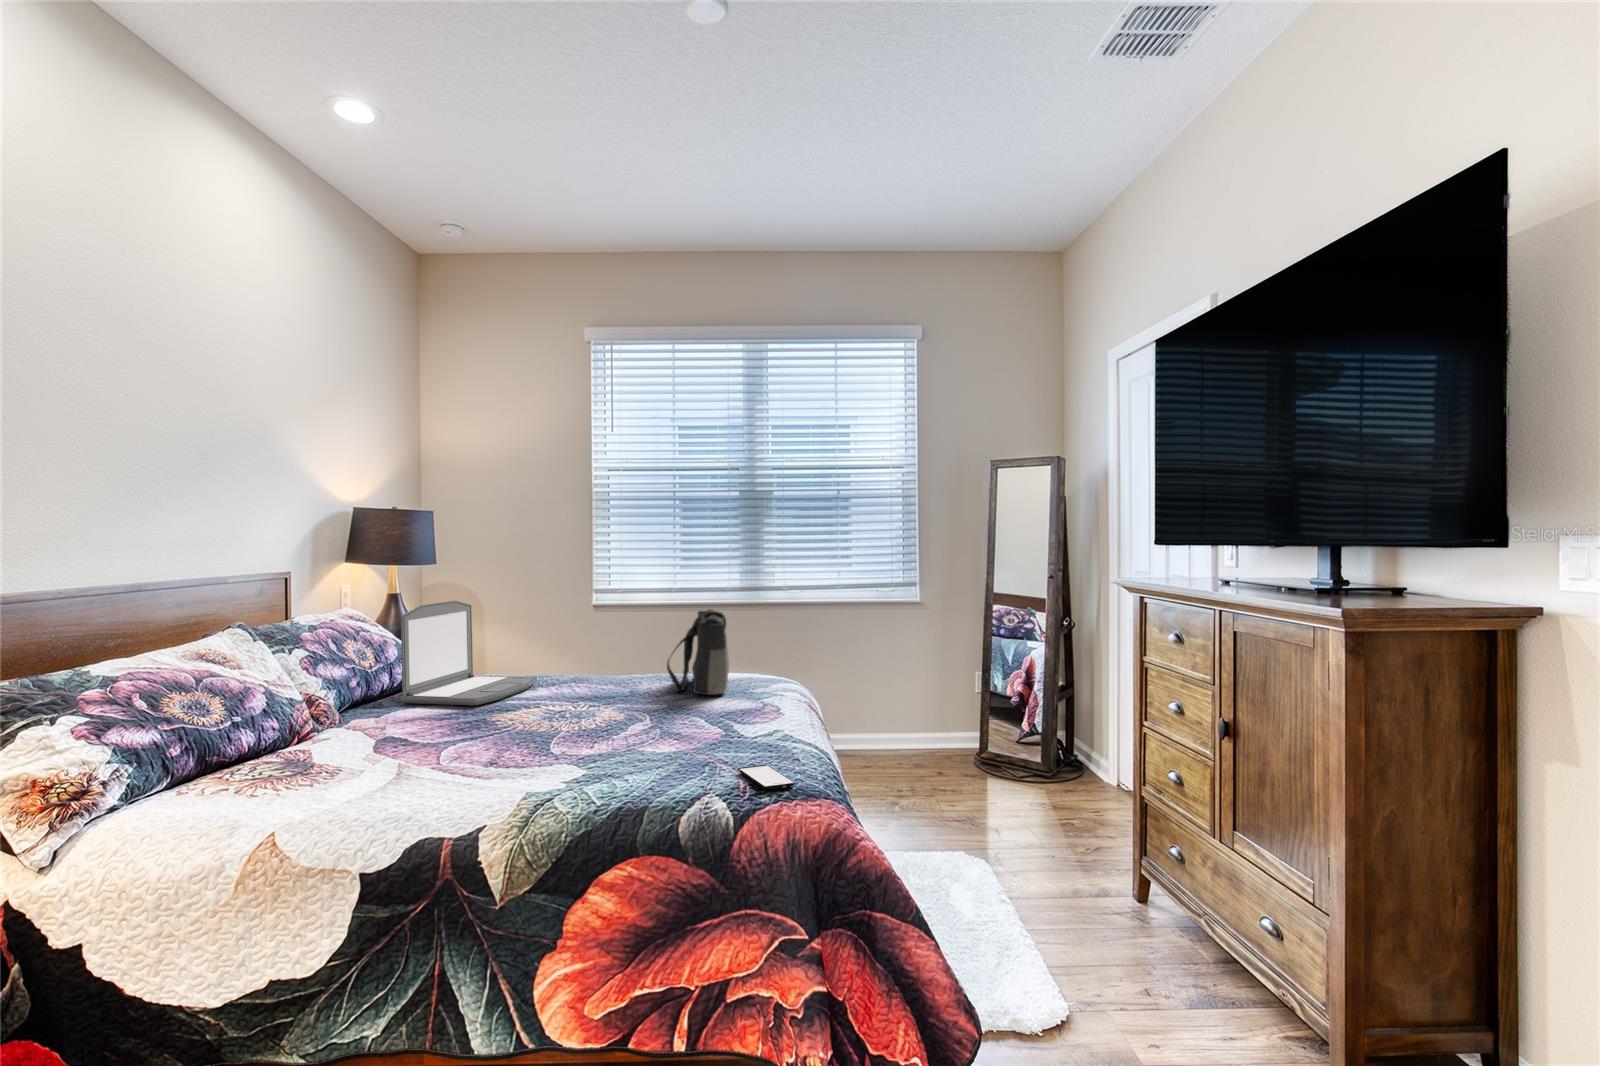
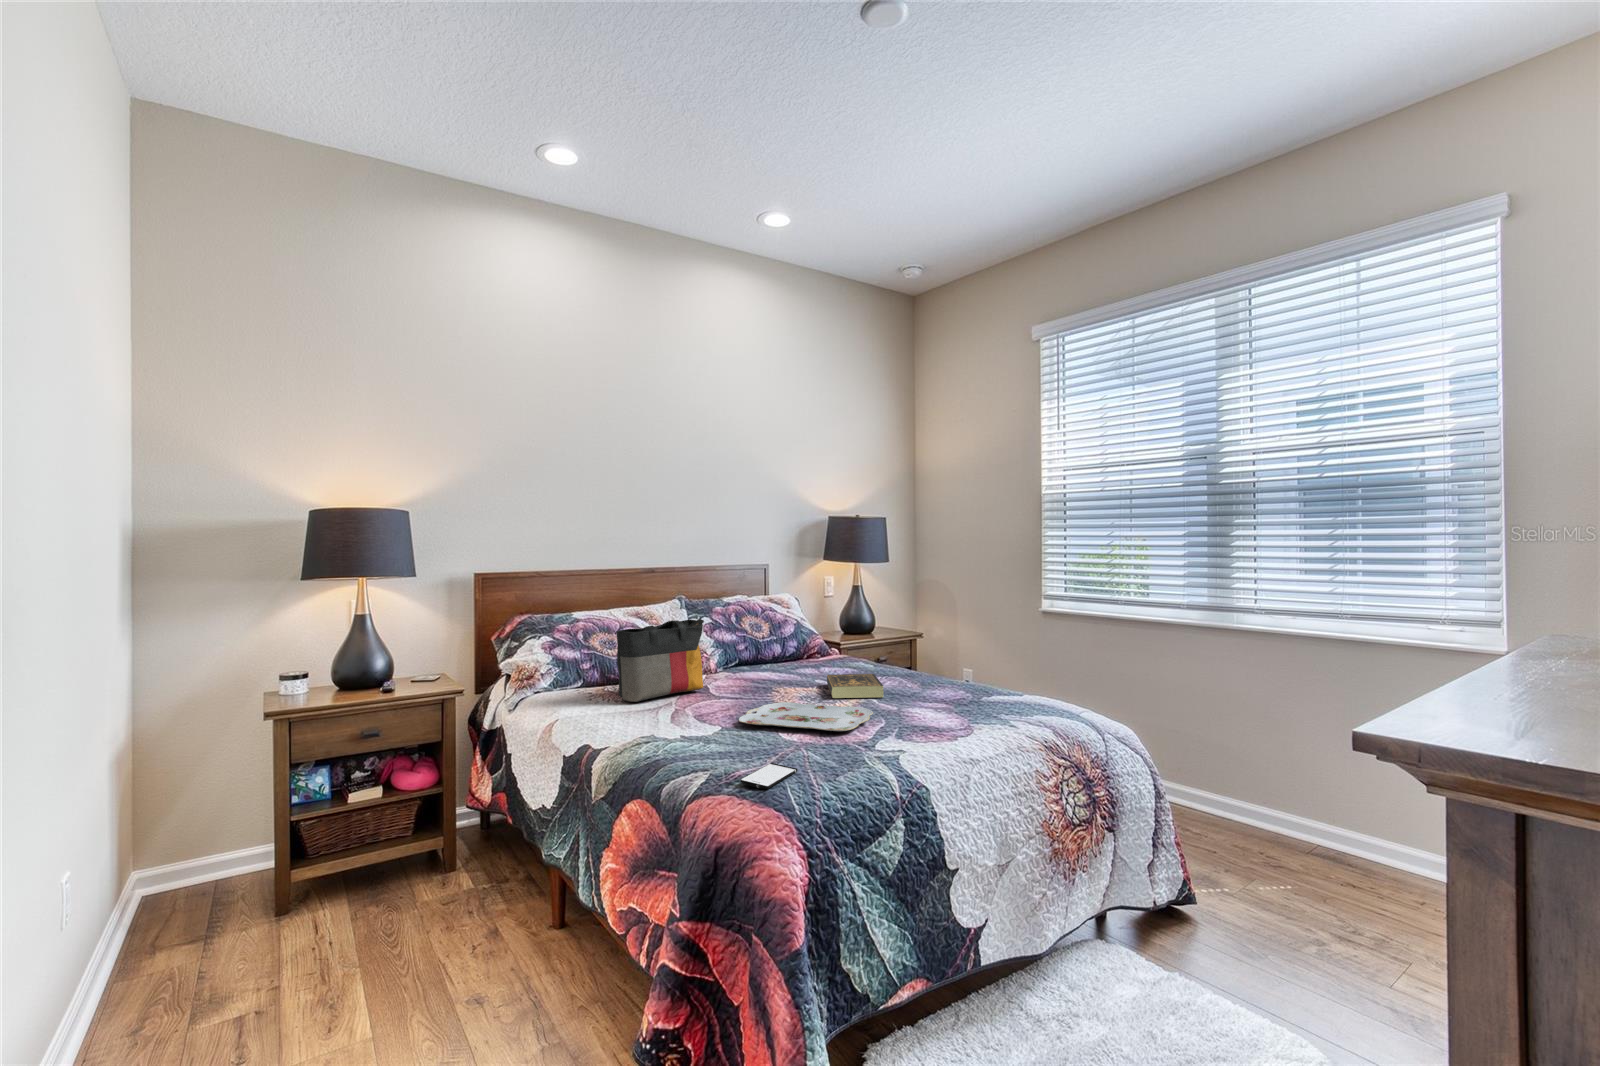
laptop: present [400,601,537,705] -> none [759,592,861,678]
tote bag: present [667,609,729,695] -> present [616,619,704,702]
book: none [541,680,634,710] -> present [827,674,883,698]
serving tray: none [555,709,707,751] -> present [739,702,873,731]

